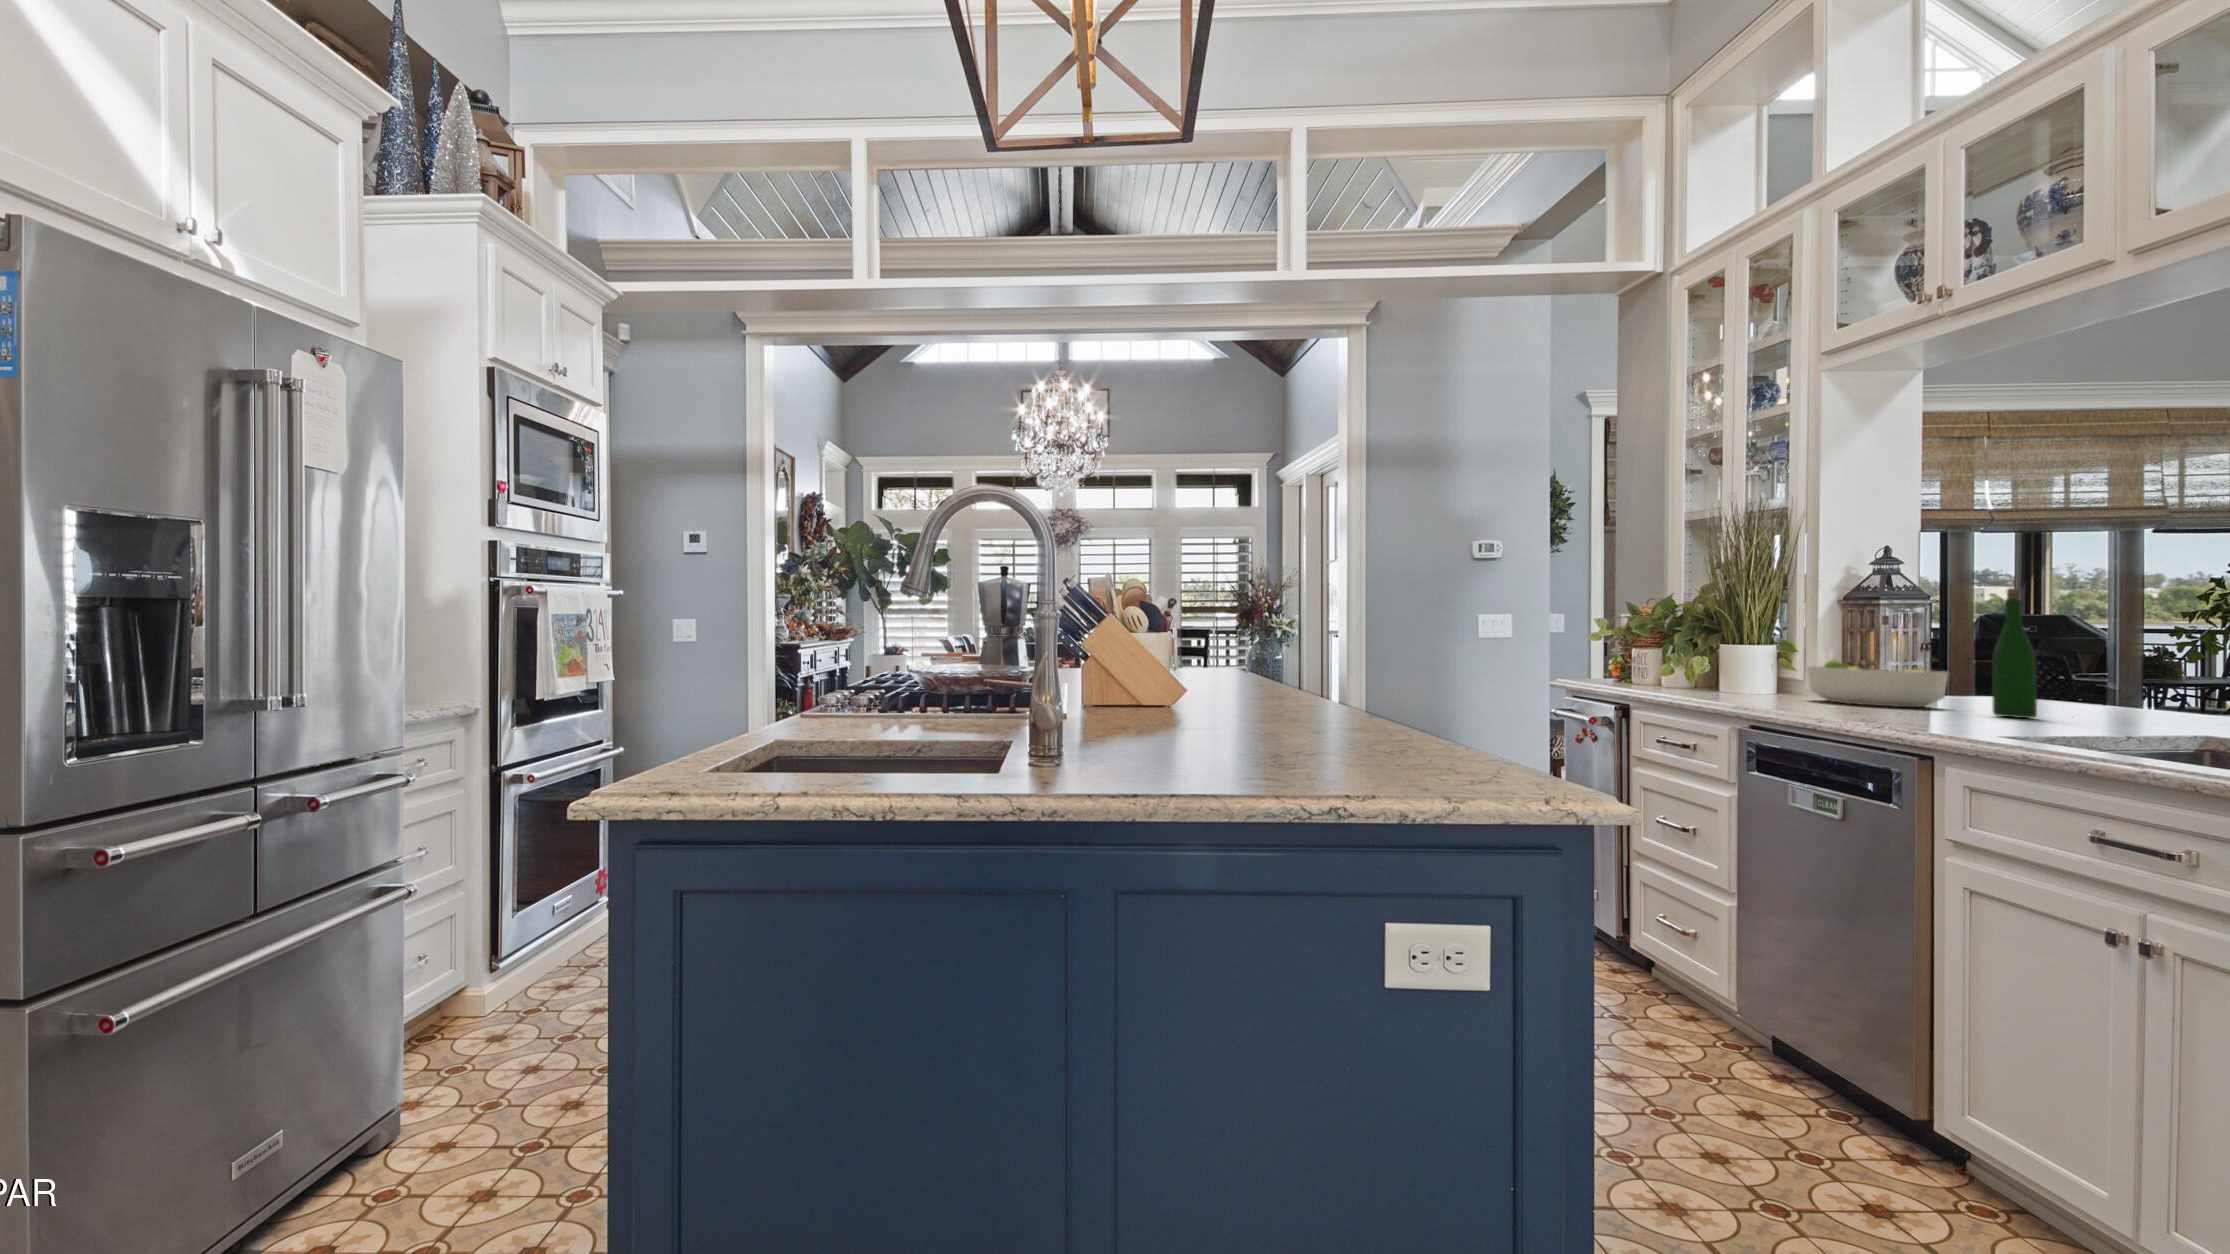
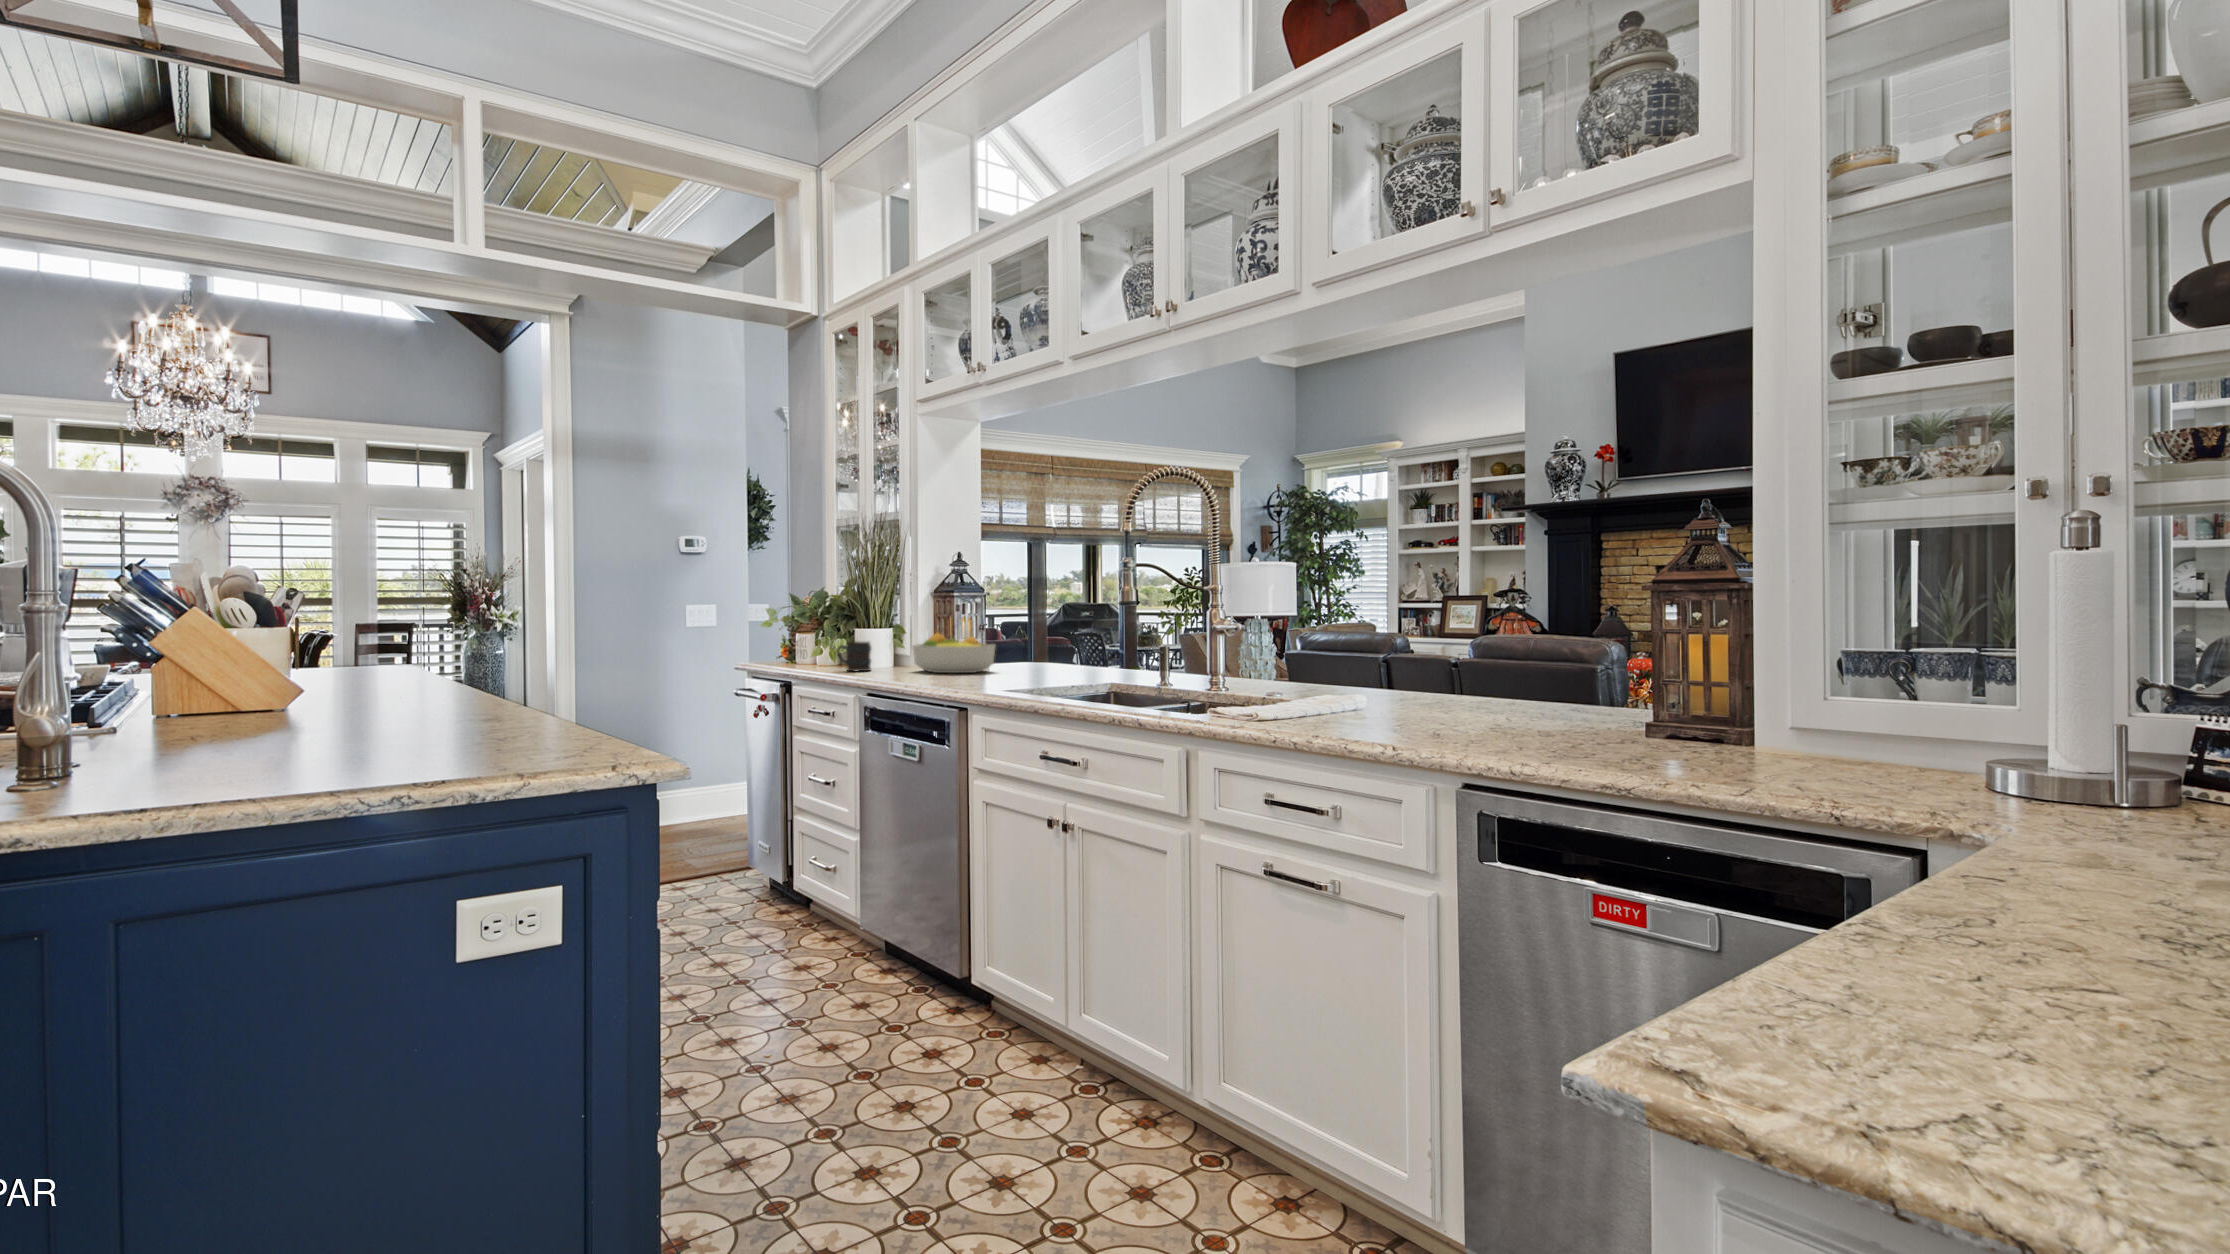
wine bottle: present [1992,588,2037,718] -> none [1014,585,1038,677]
mug: none [1692,659,1743,695] -> present [836,641,871,671]

